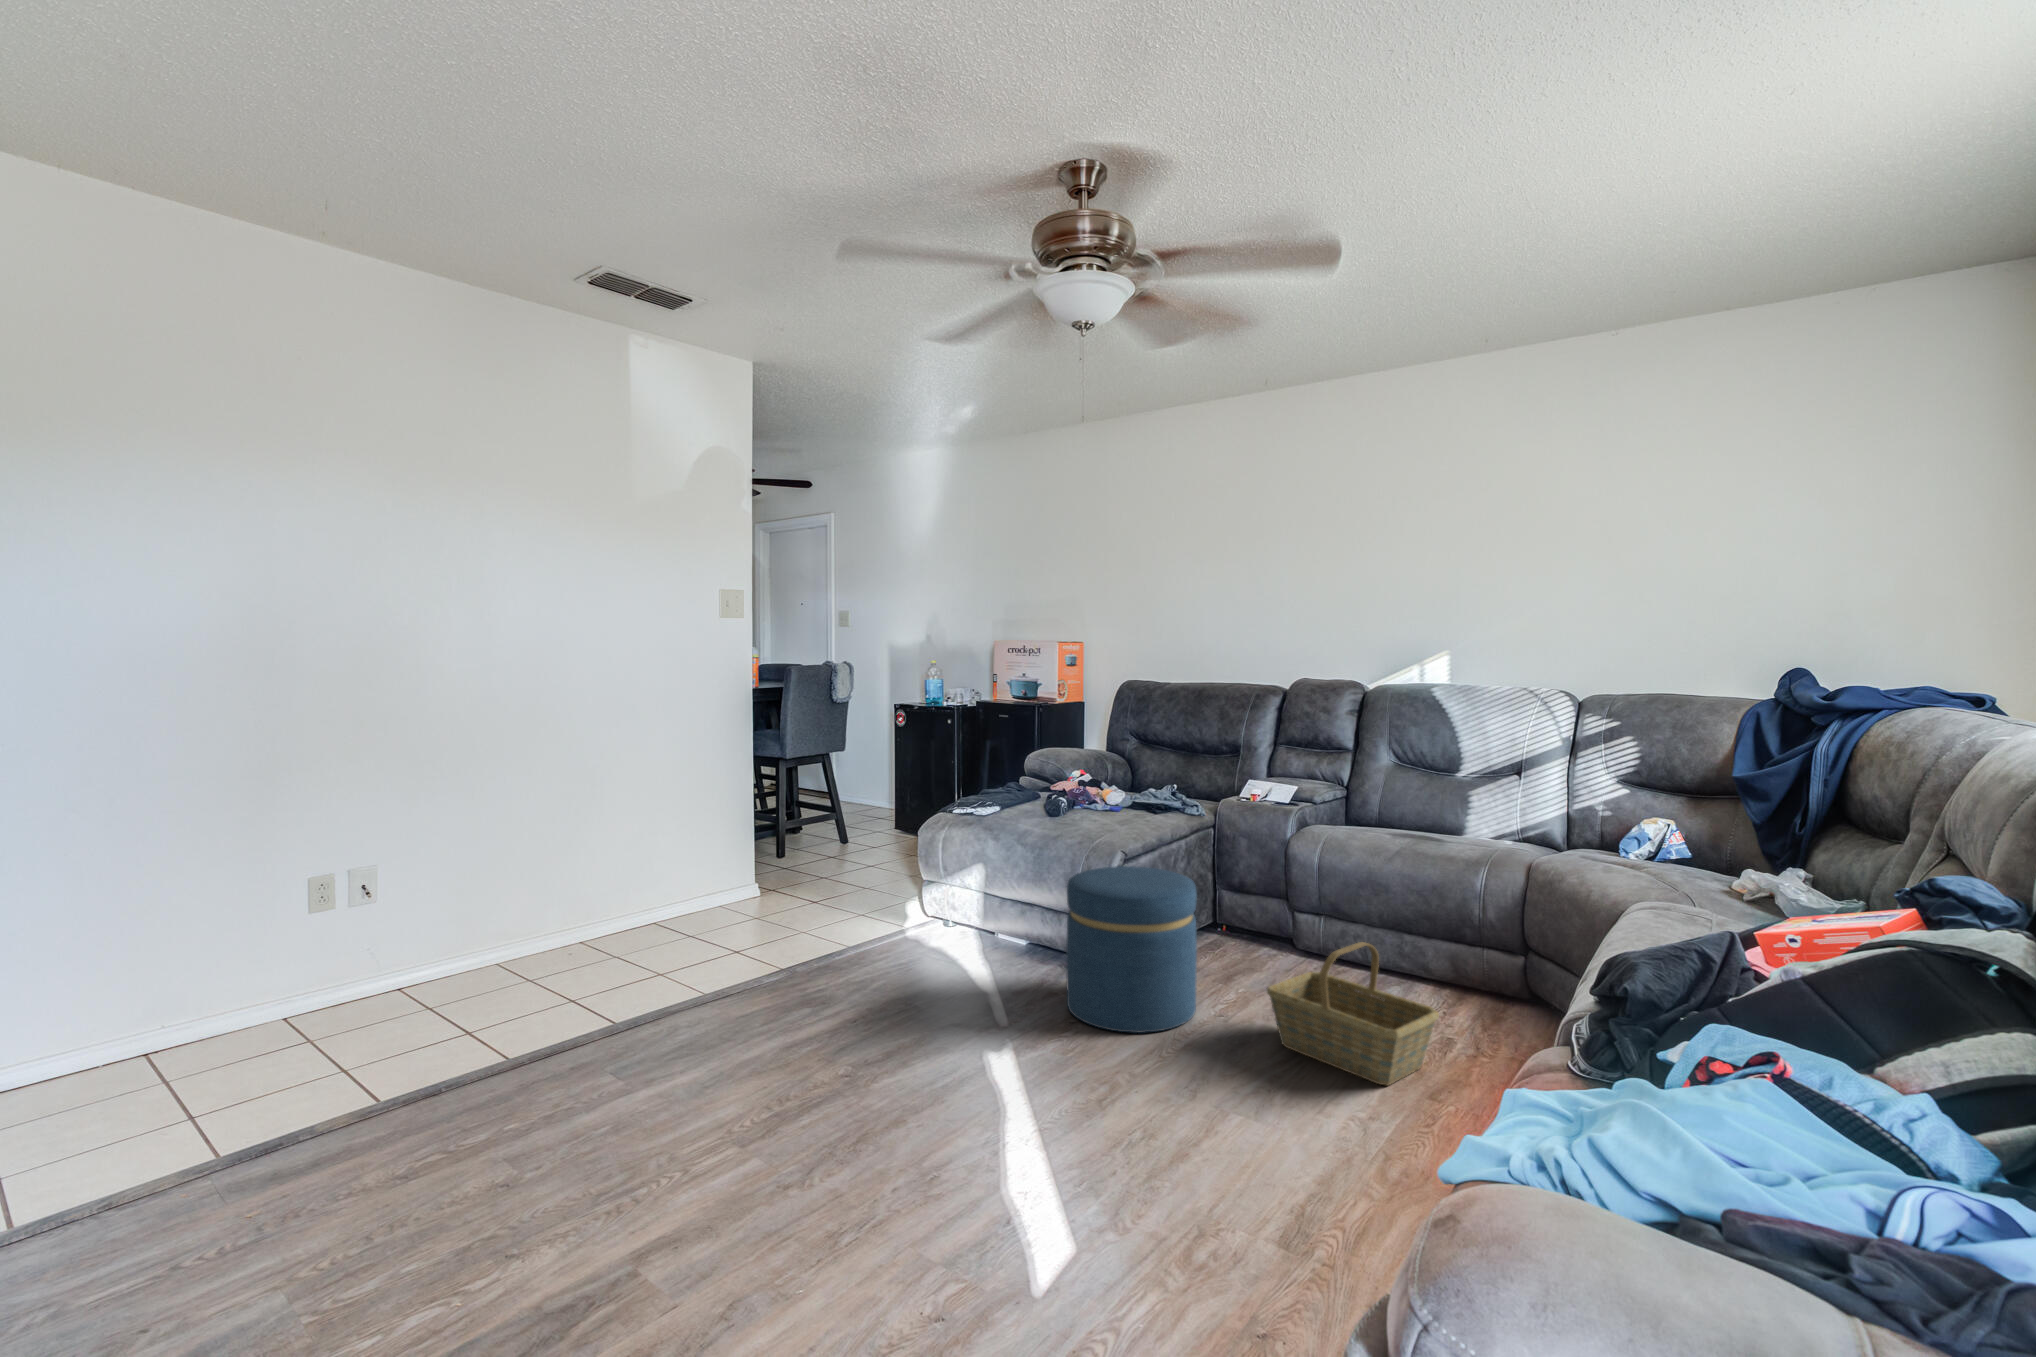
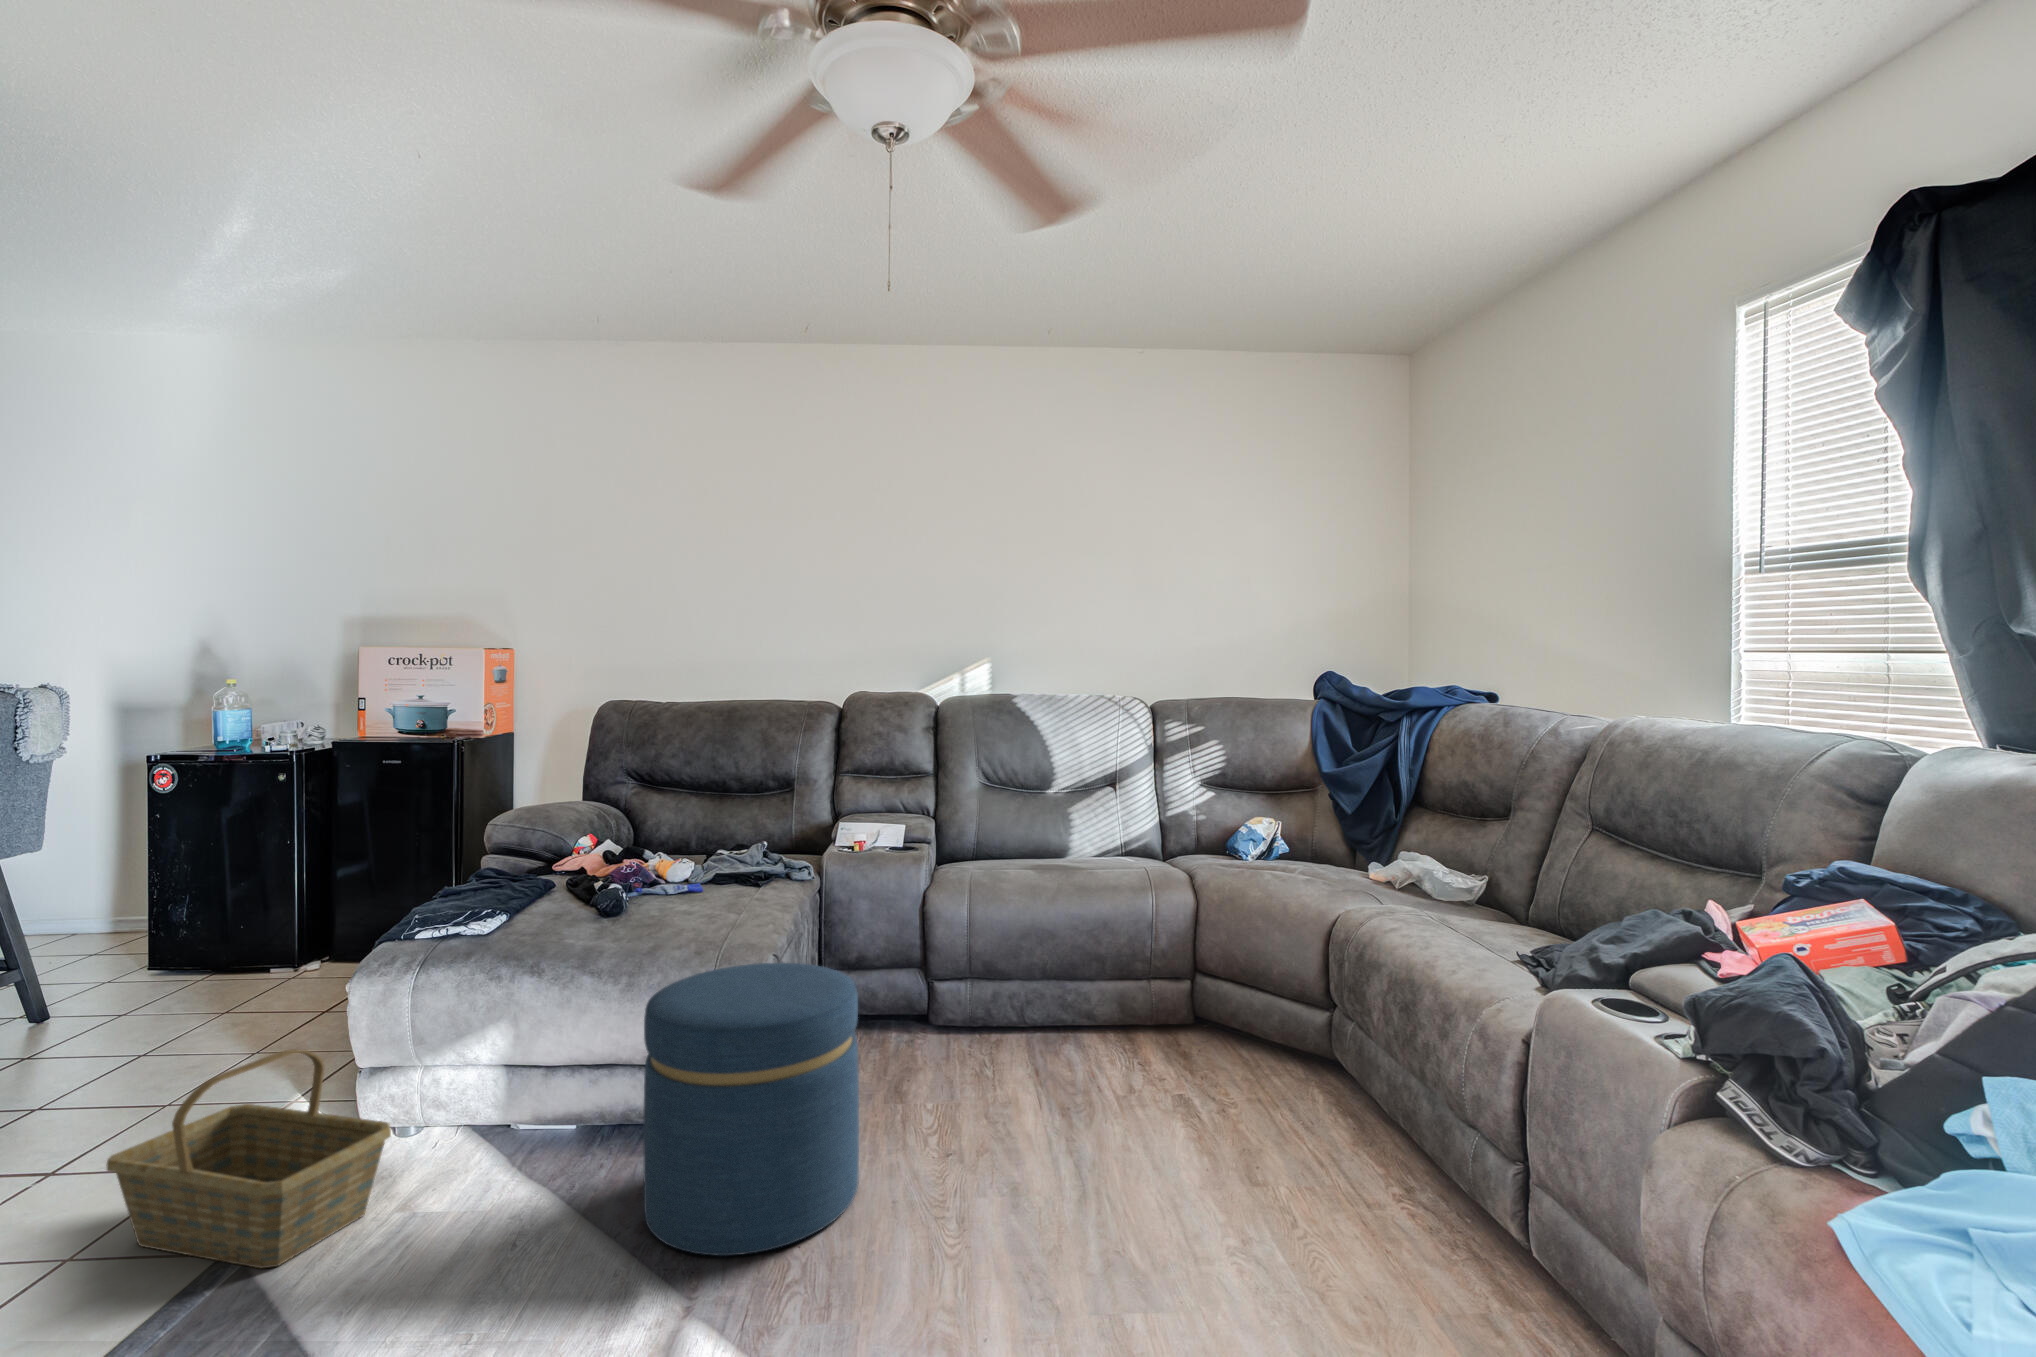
basket: present [1267,942,1439,1086] -> present [106,1049,391,1268]

